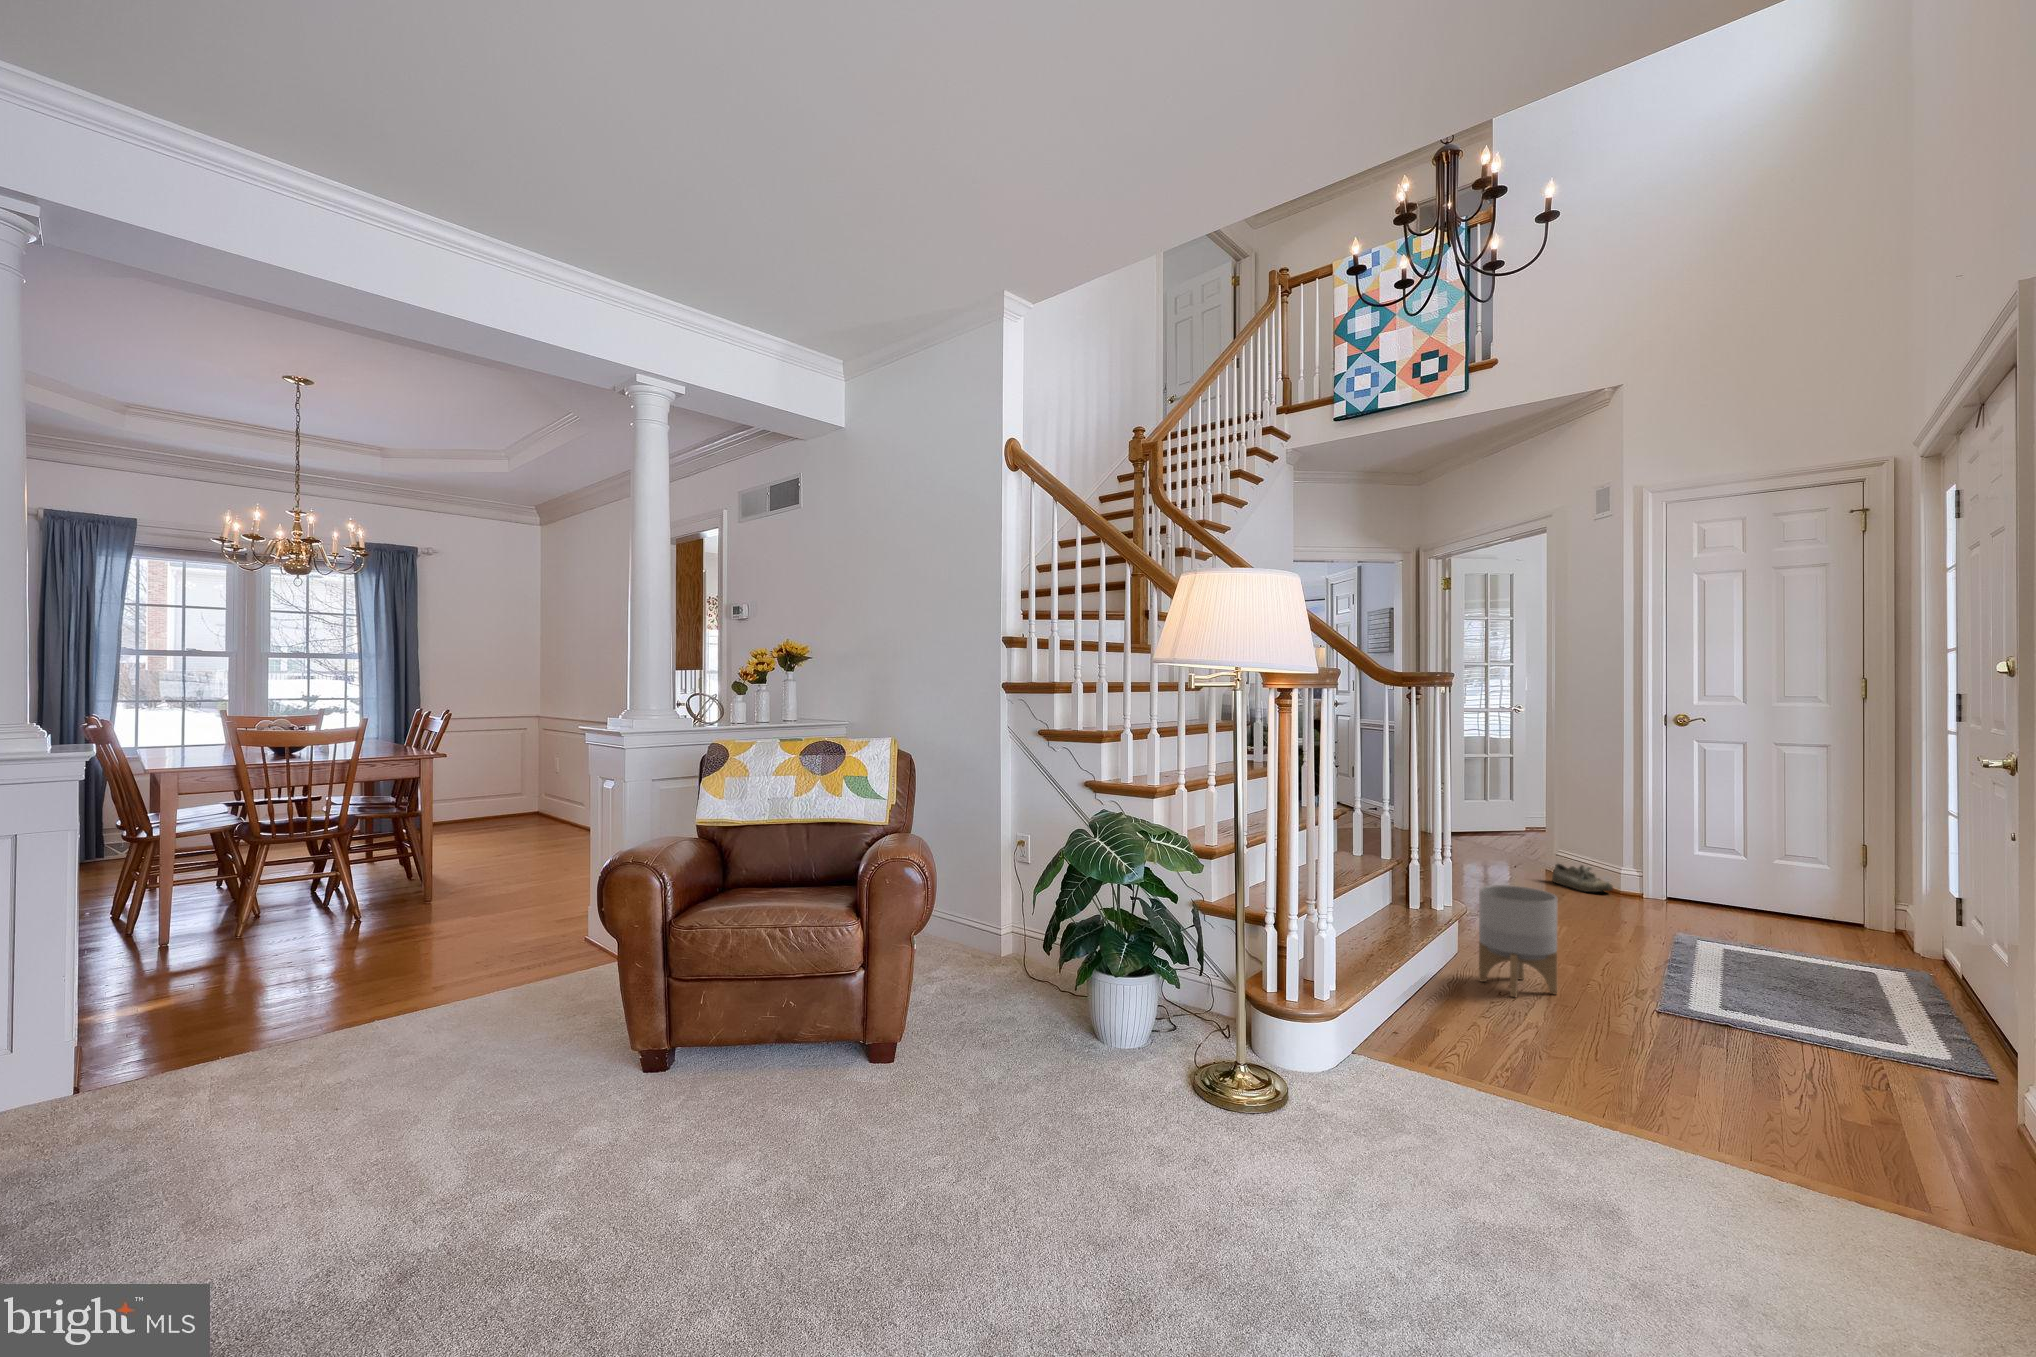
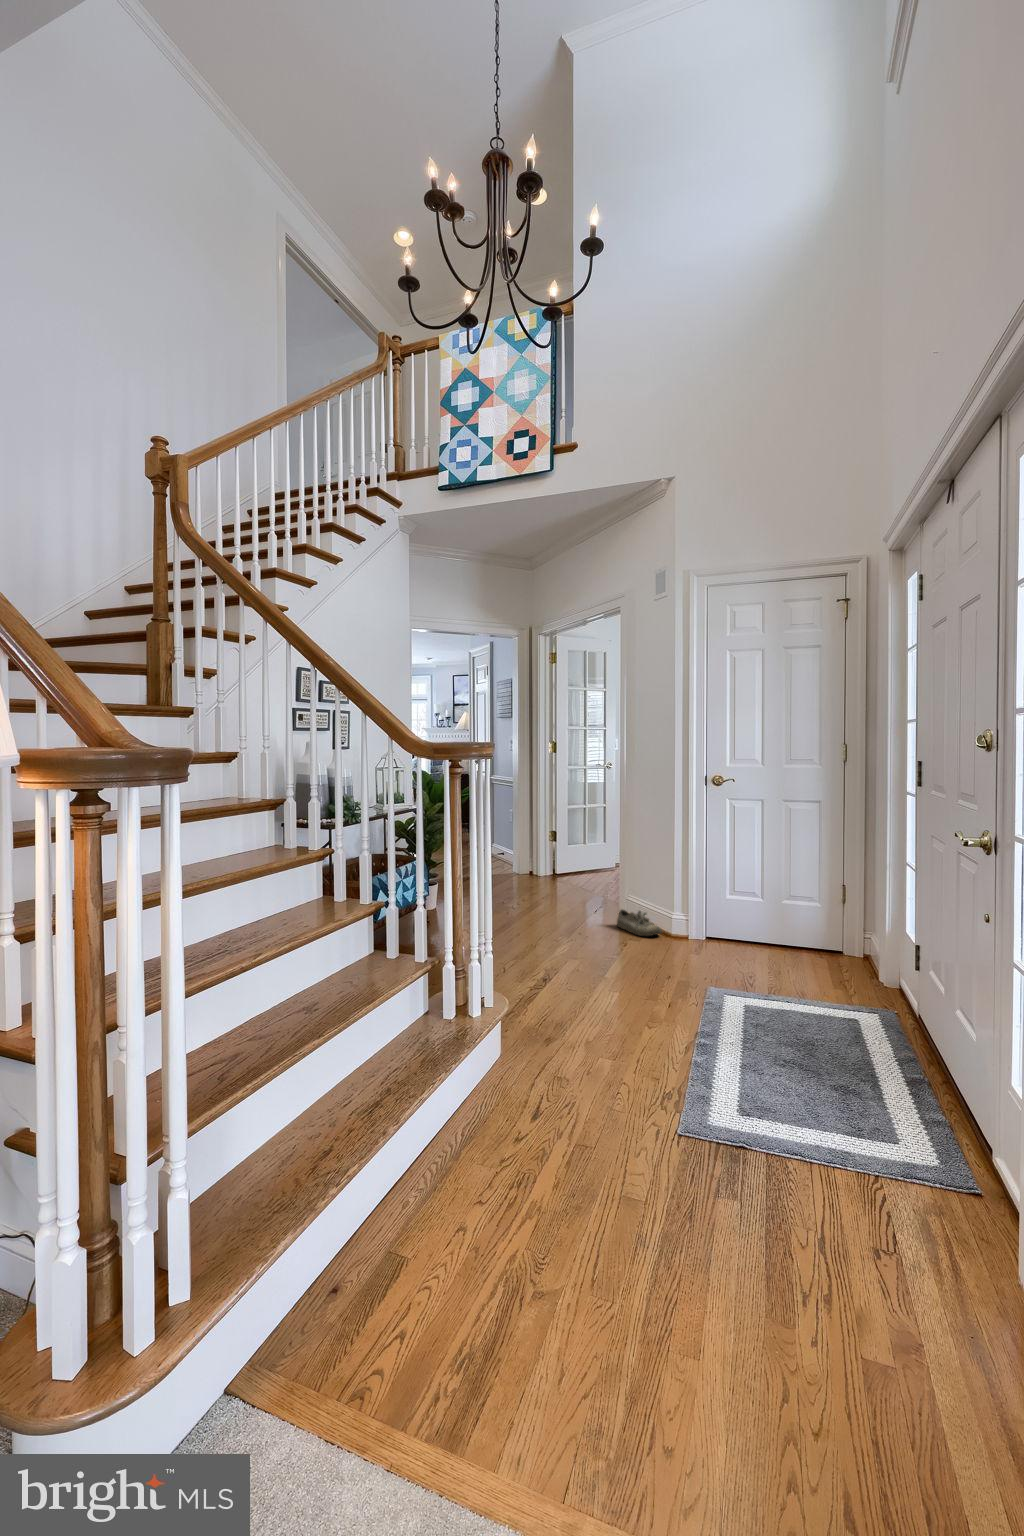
planter: present [1479,885,1557,997] -> none [501,969,578,1104]

